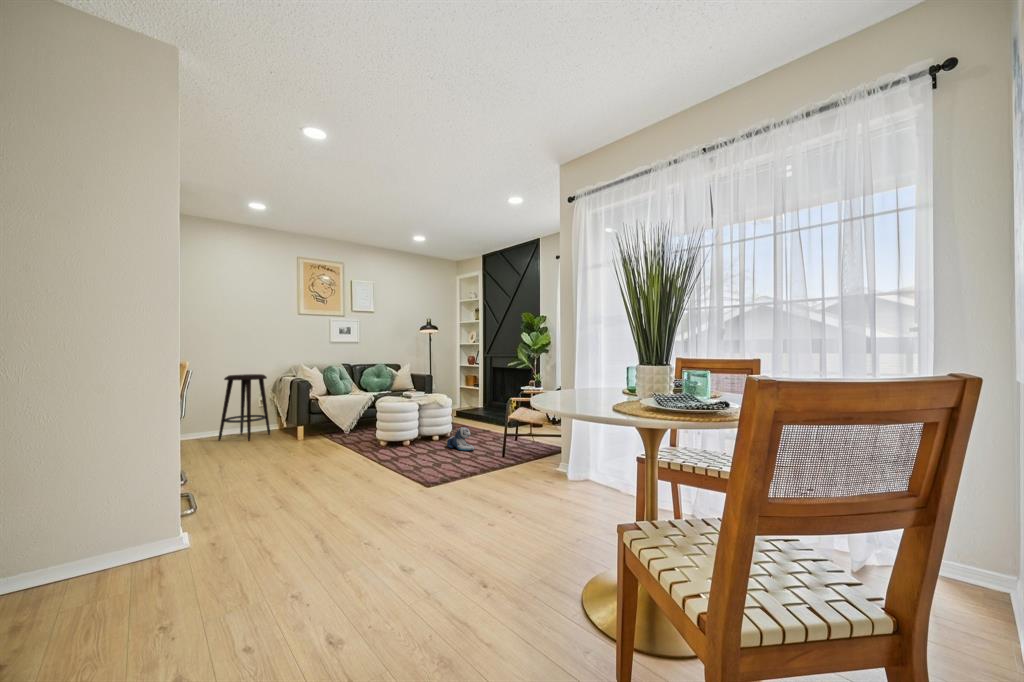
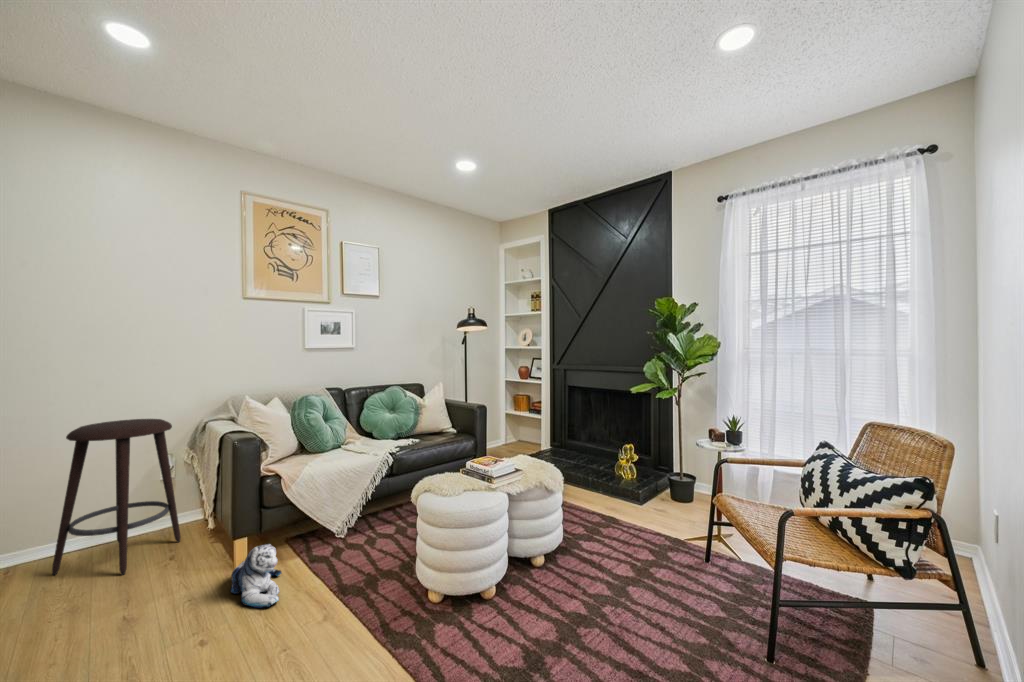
plush toy: present [447,427,475,451] -> present [230,544,282,608]

